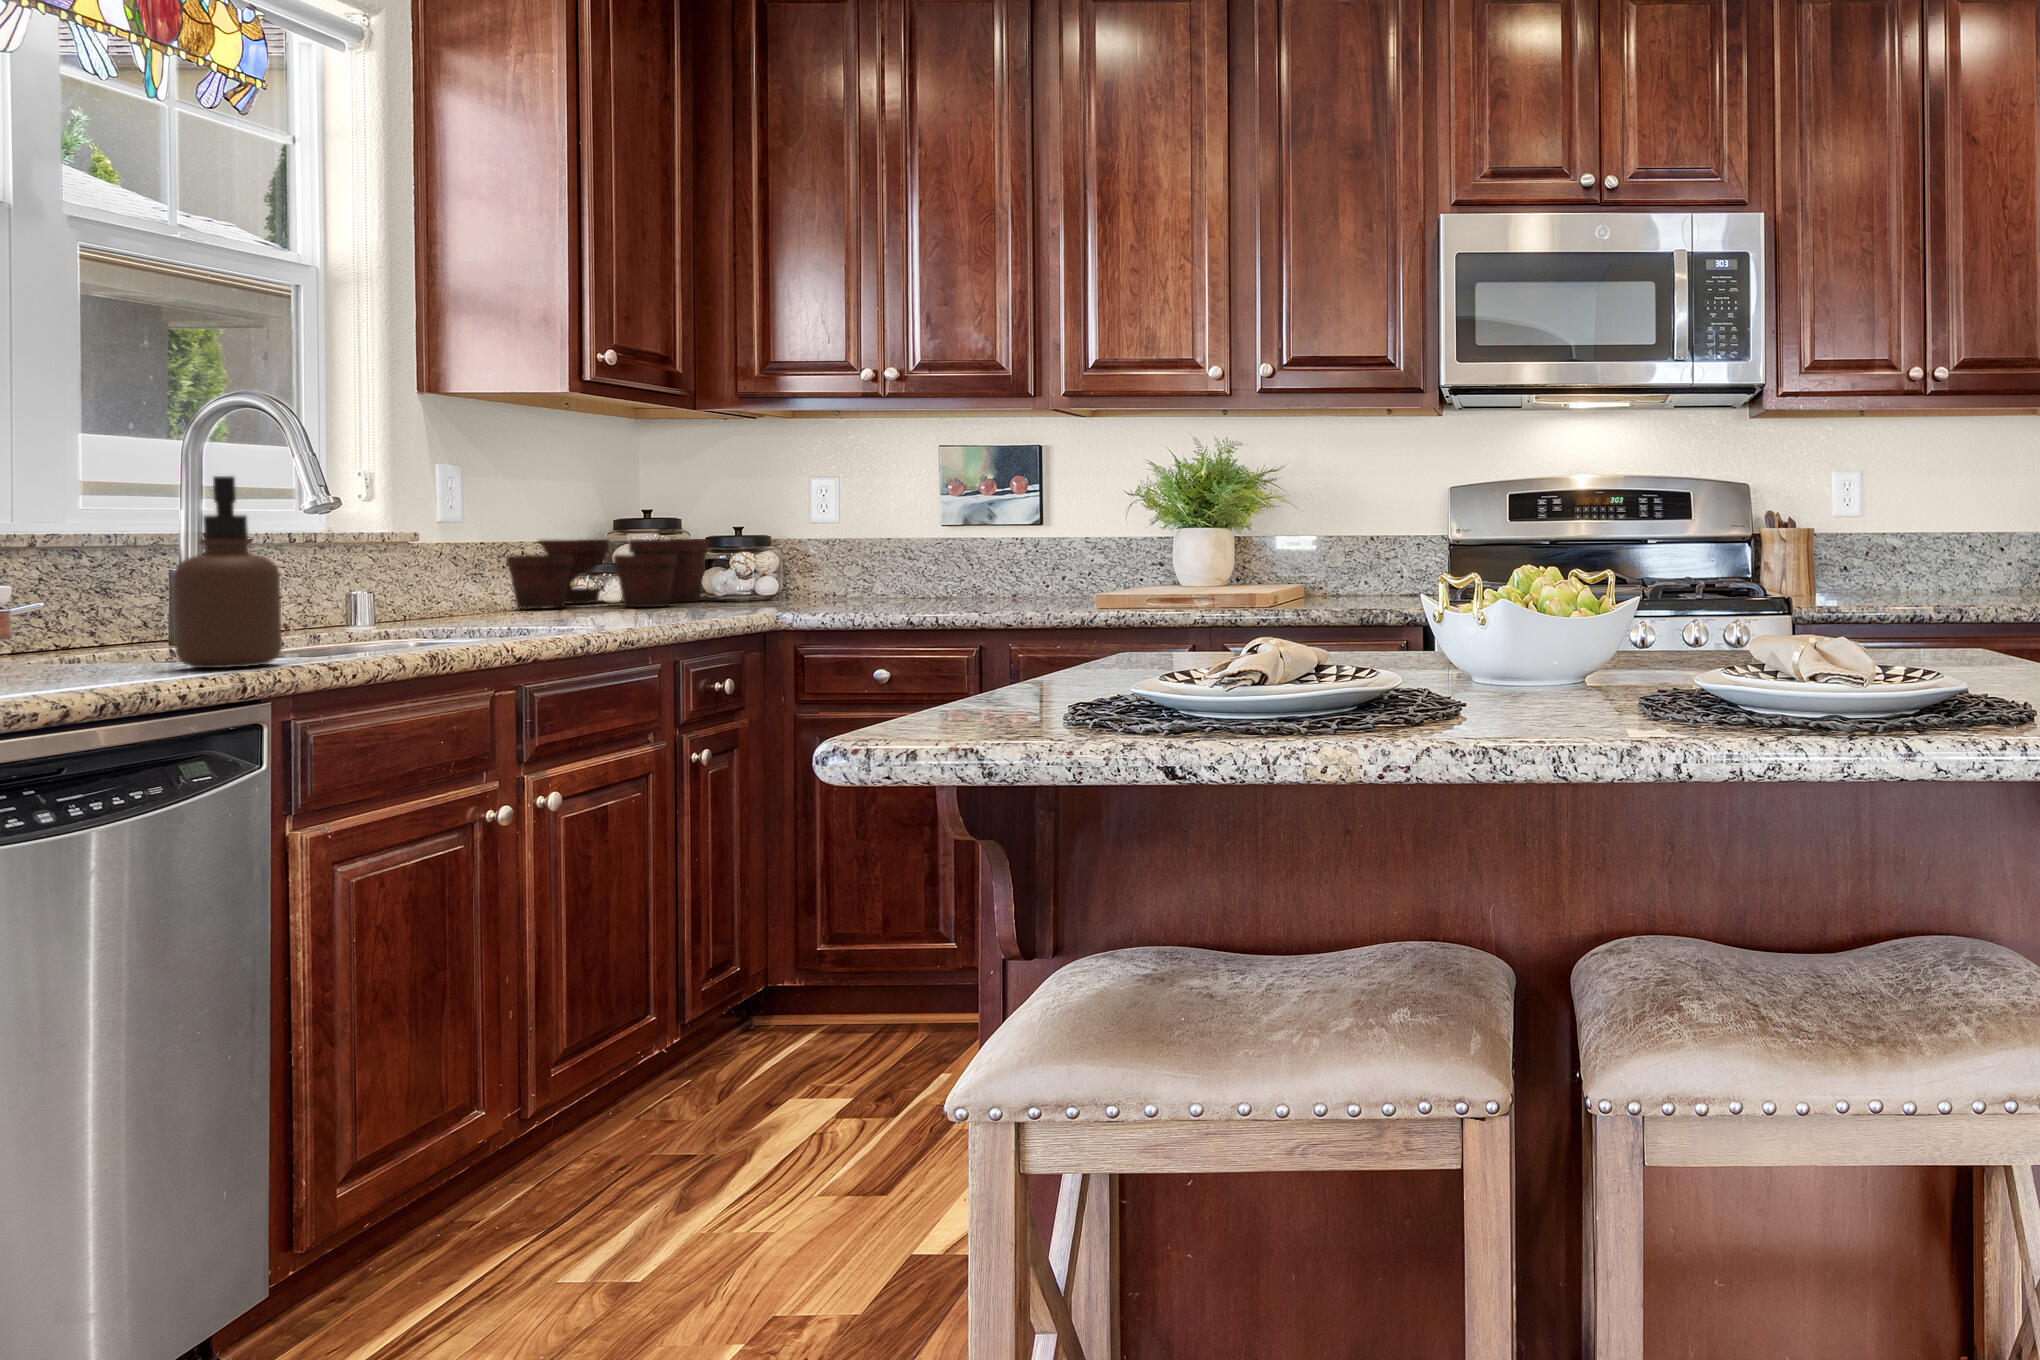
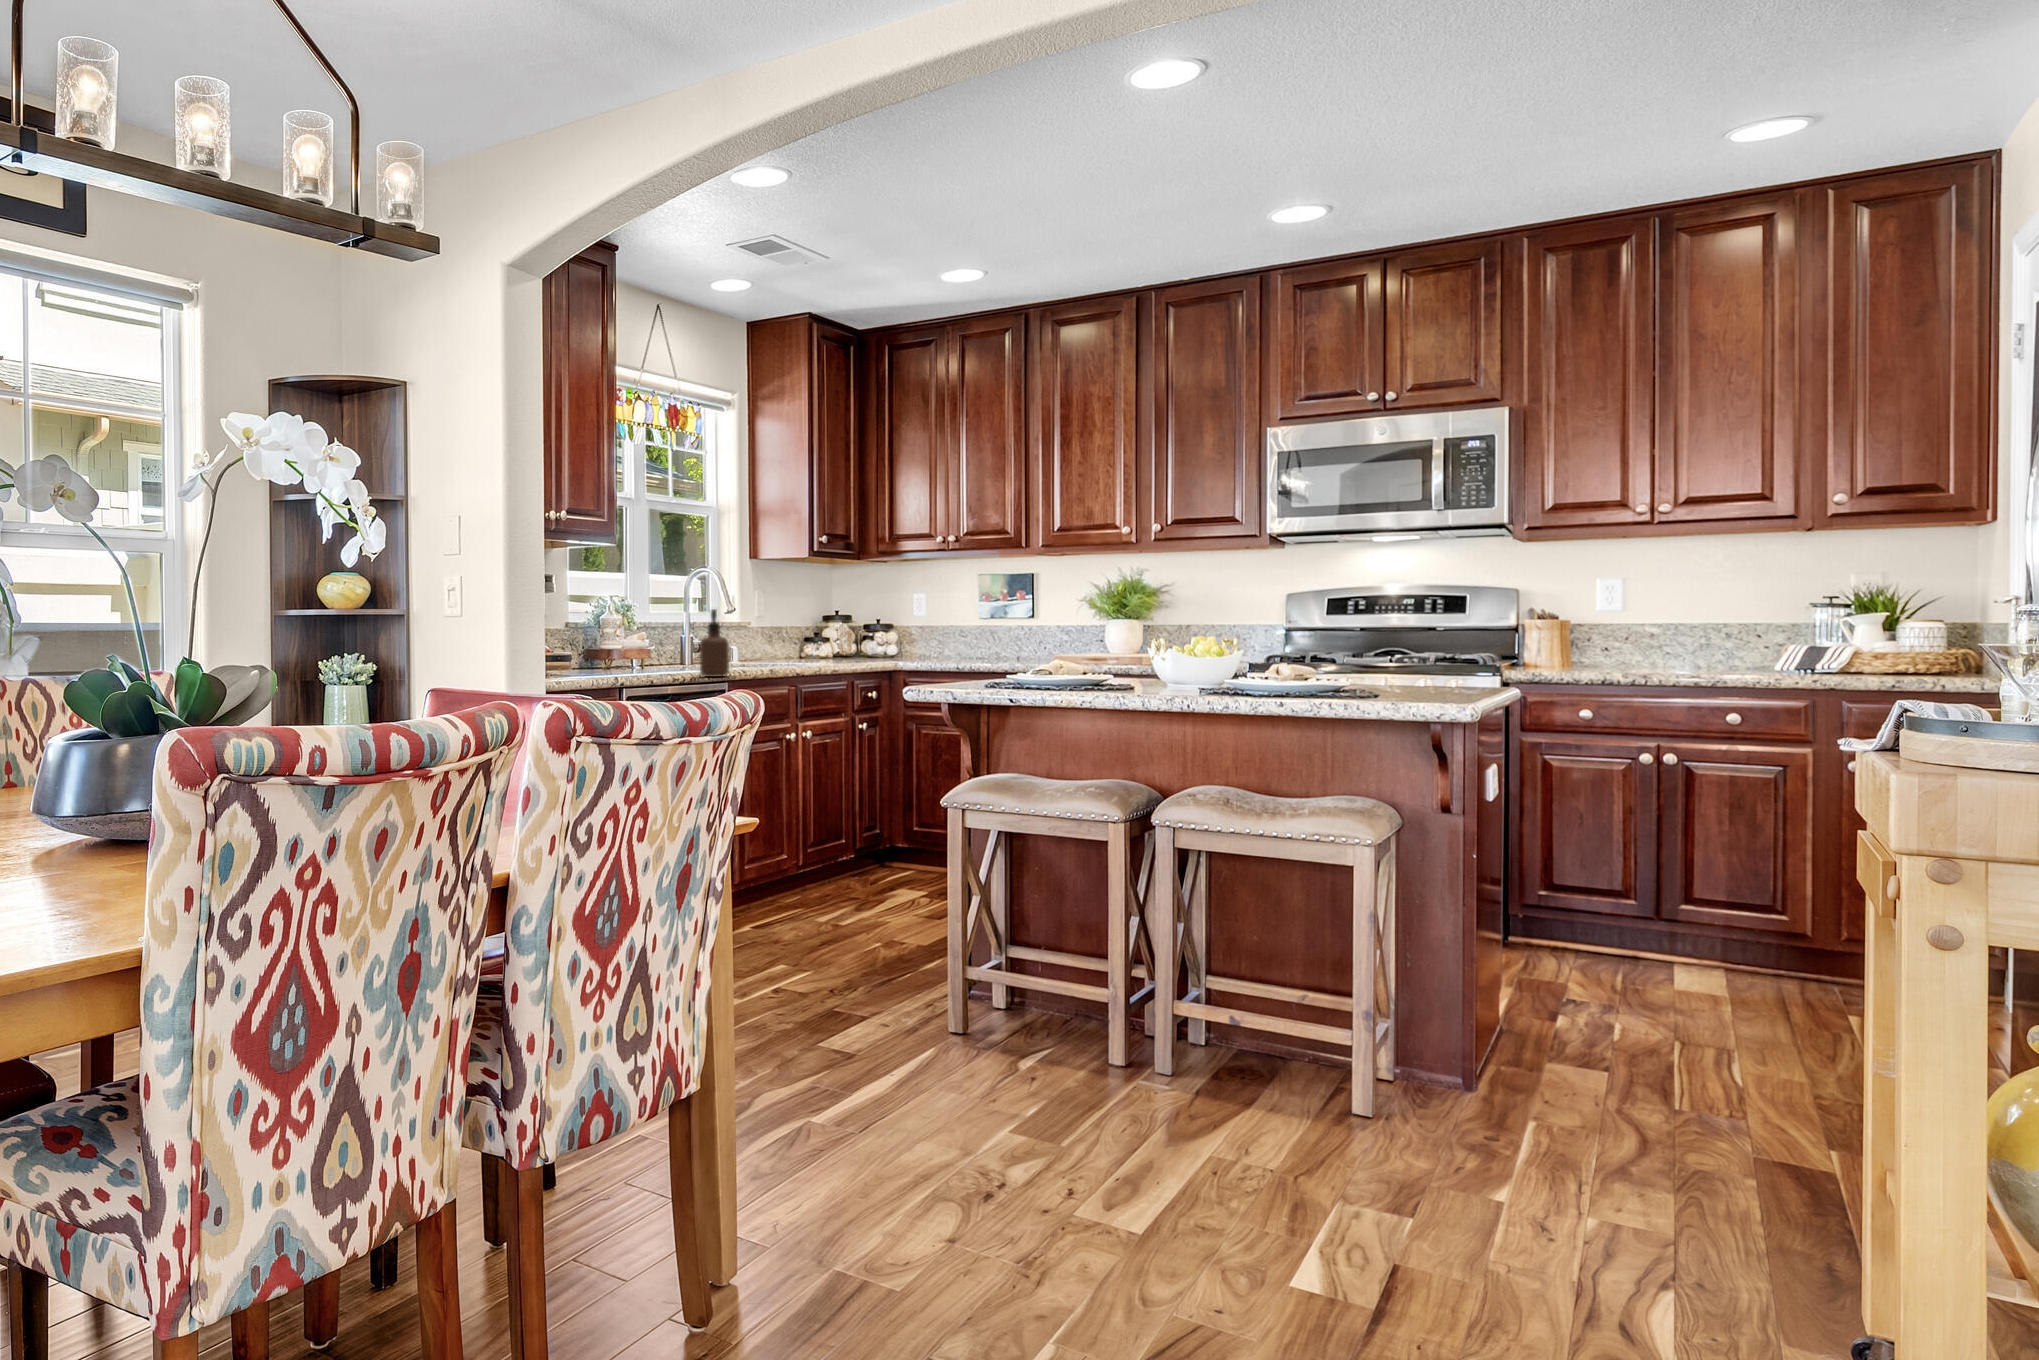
flower pot: present [506,539,709,609] -> none [780,625,864,658]

